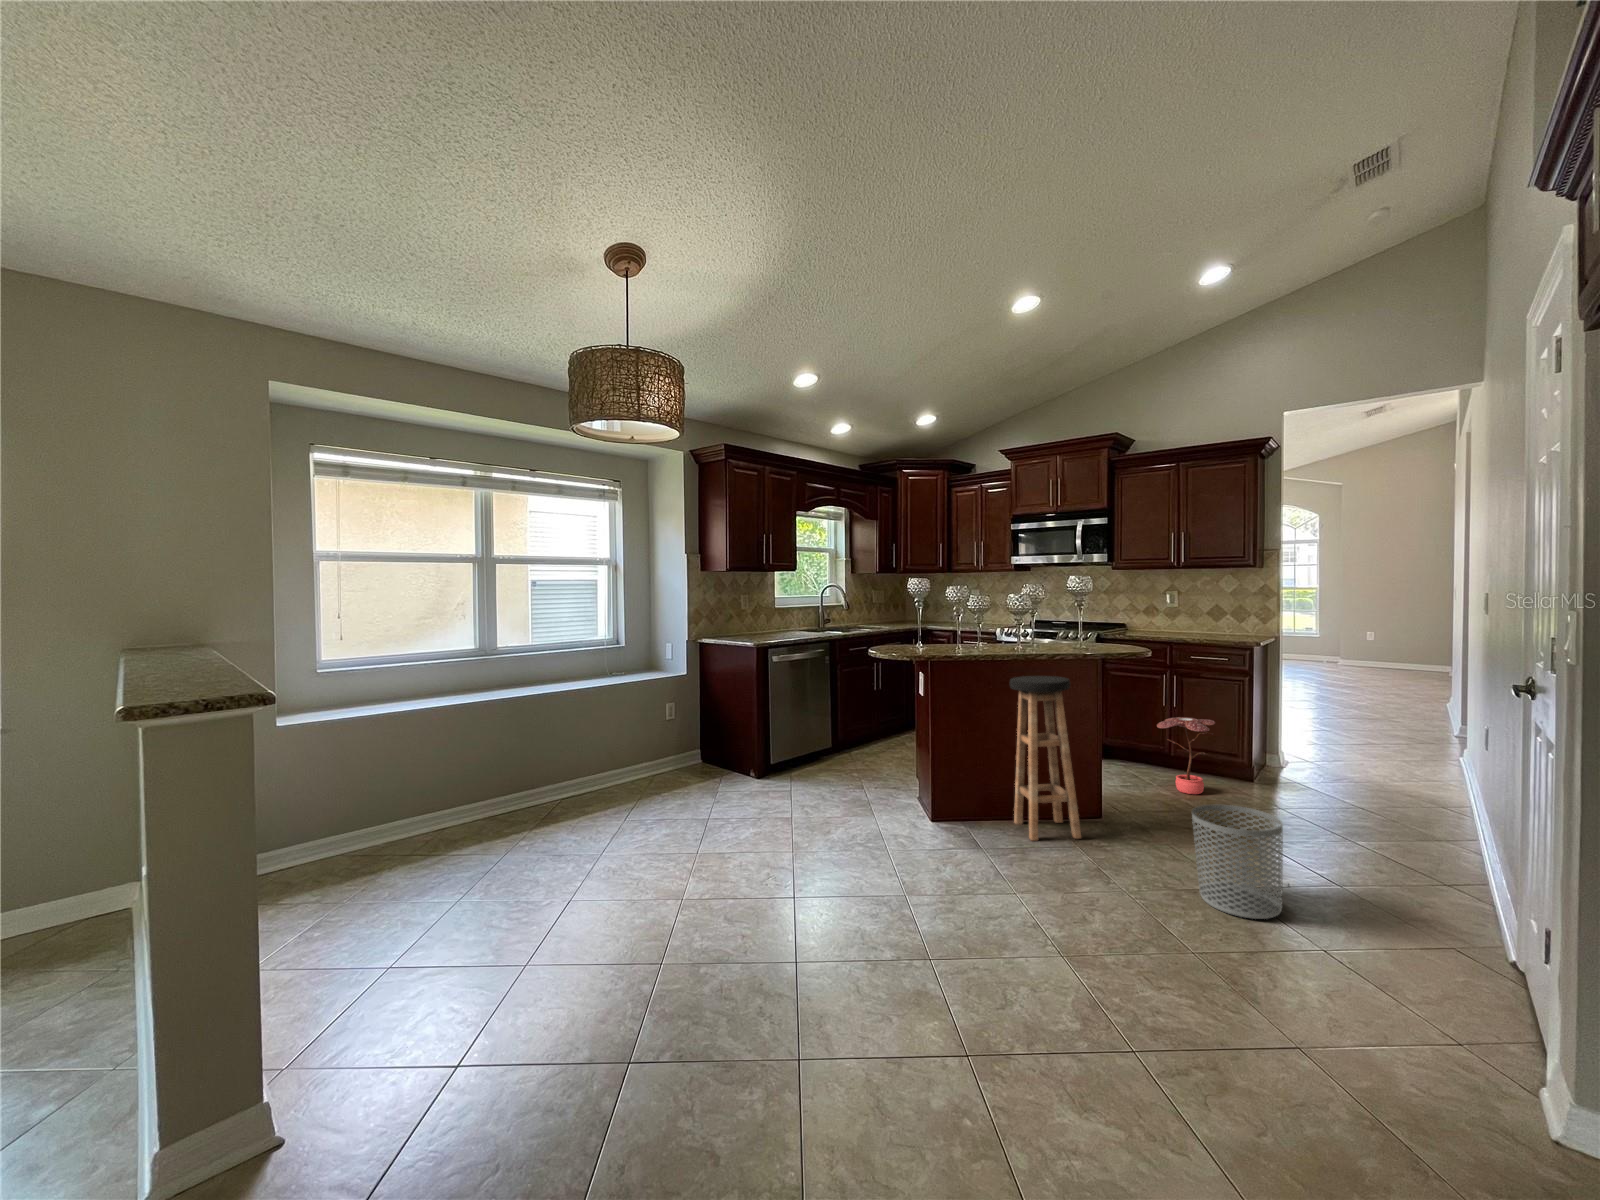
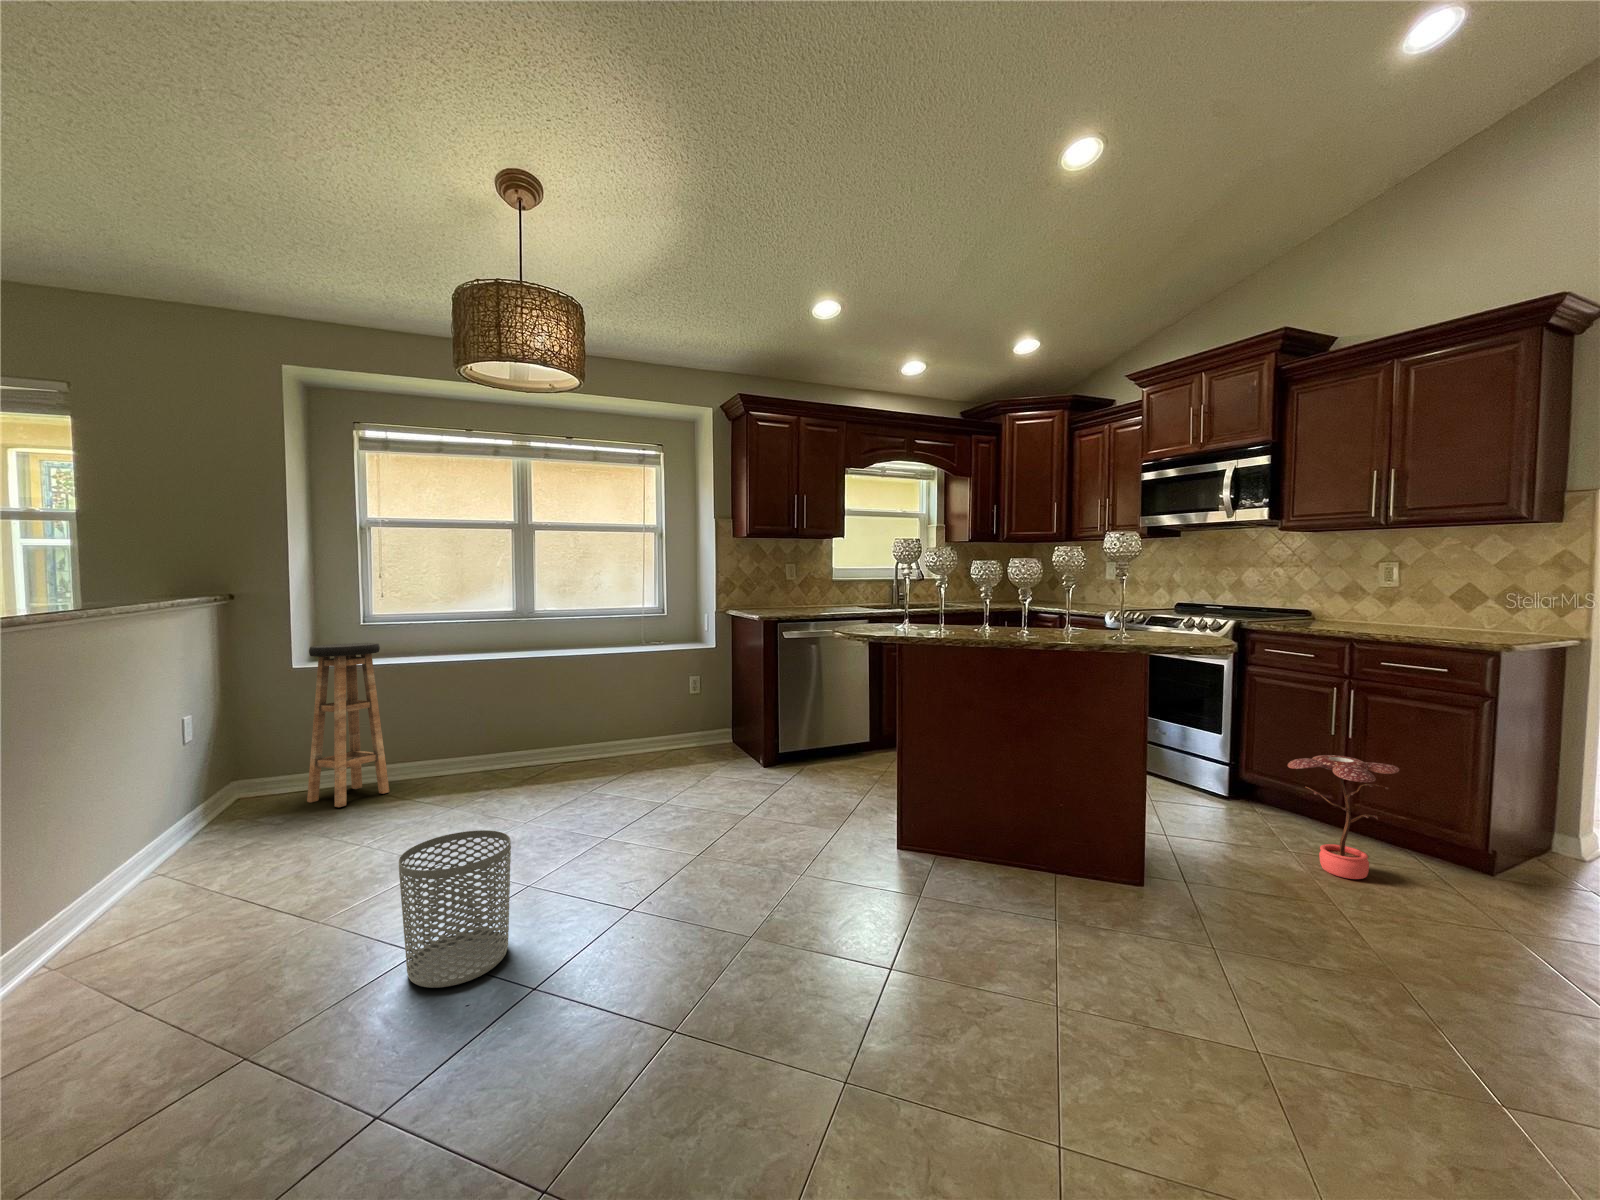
bar stool: present [1010,676,1081,841] -> present [307,643,389,807]
waste bin: present [1192,805,1283,919] -> present [399,830,511,988]

